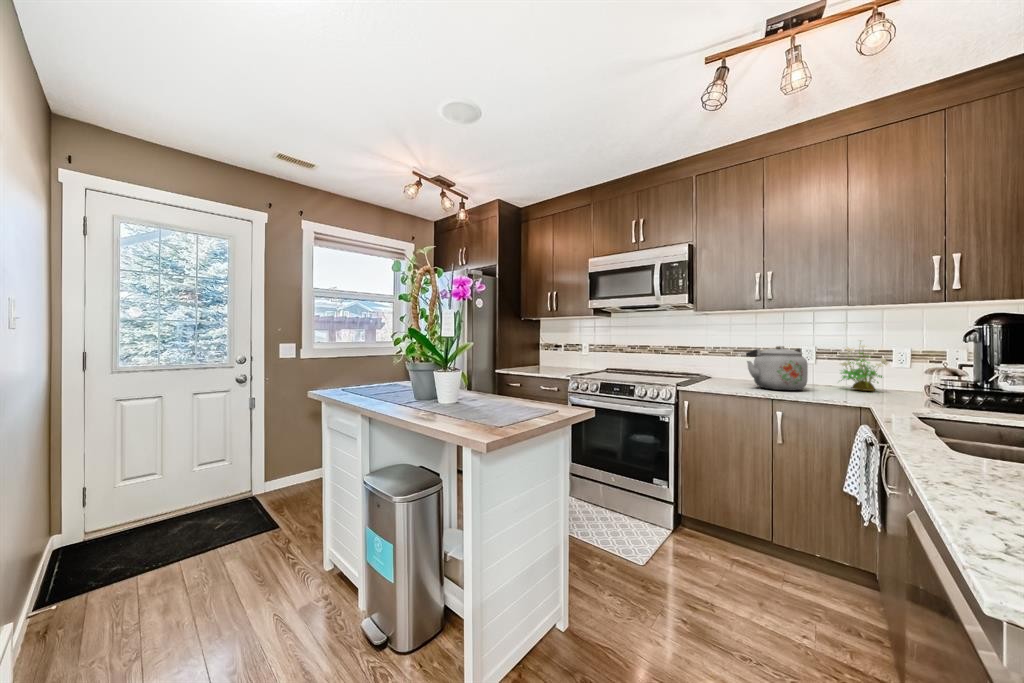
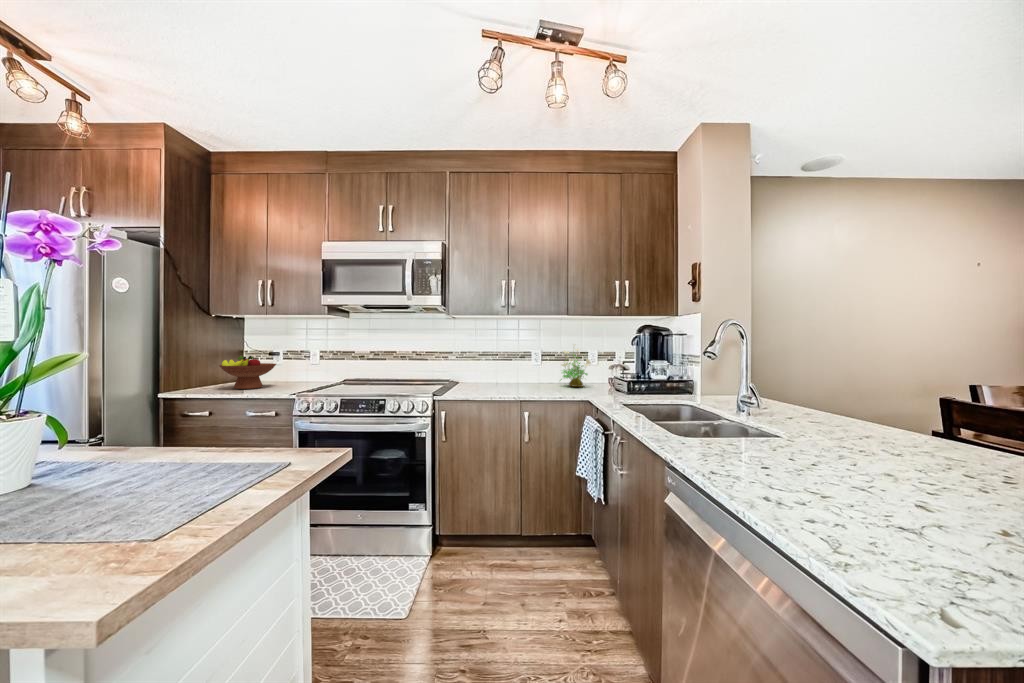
kettle: present [746,346,808,390] -> none [495,350,543,392]
fruit bowl: none [525,347,560,371] -> present [219,356,276,389]

